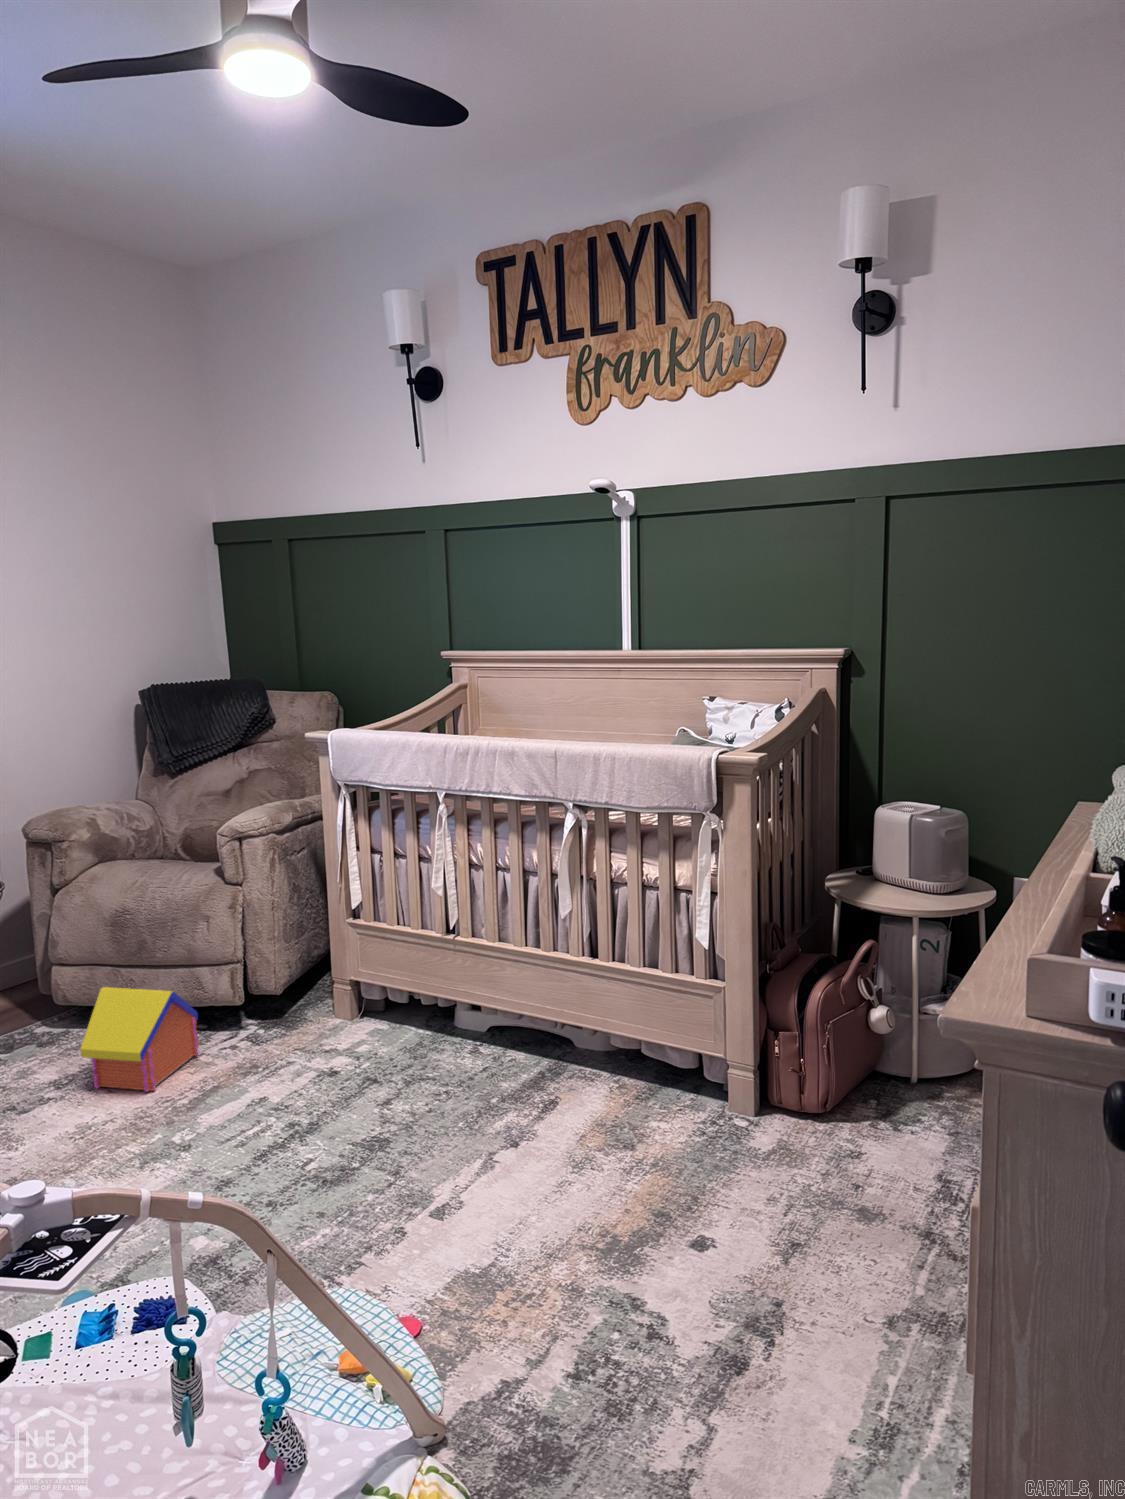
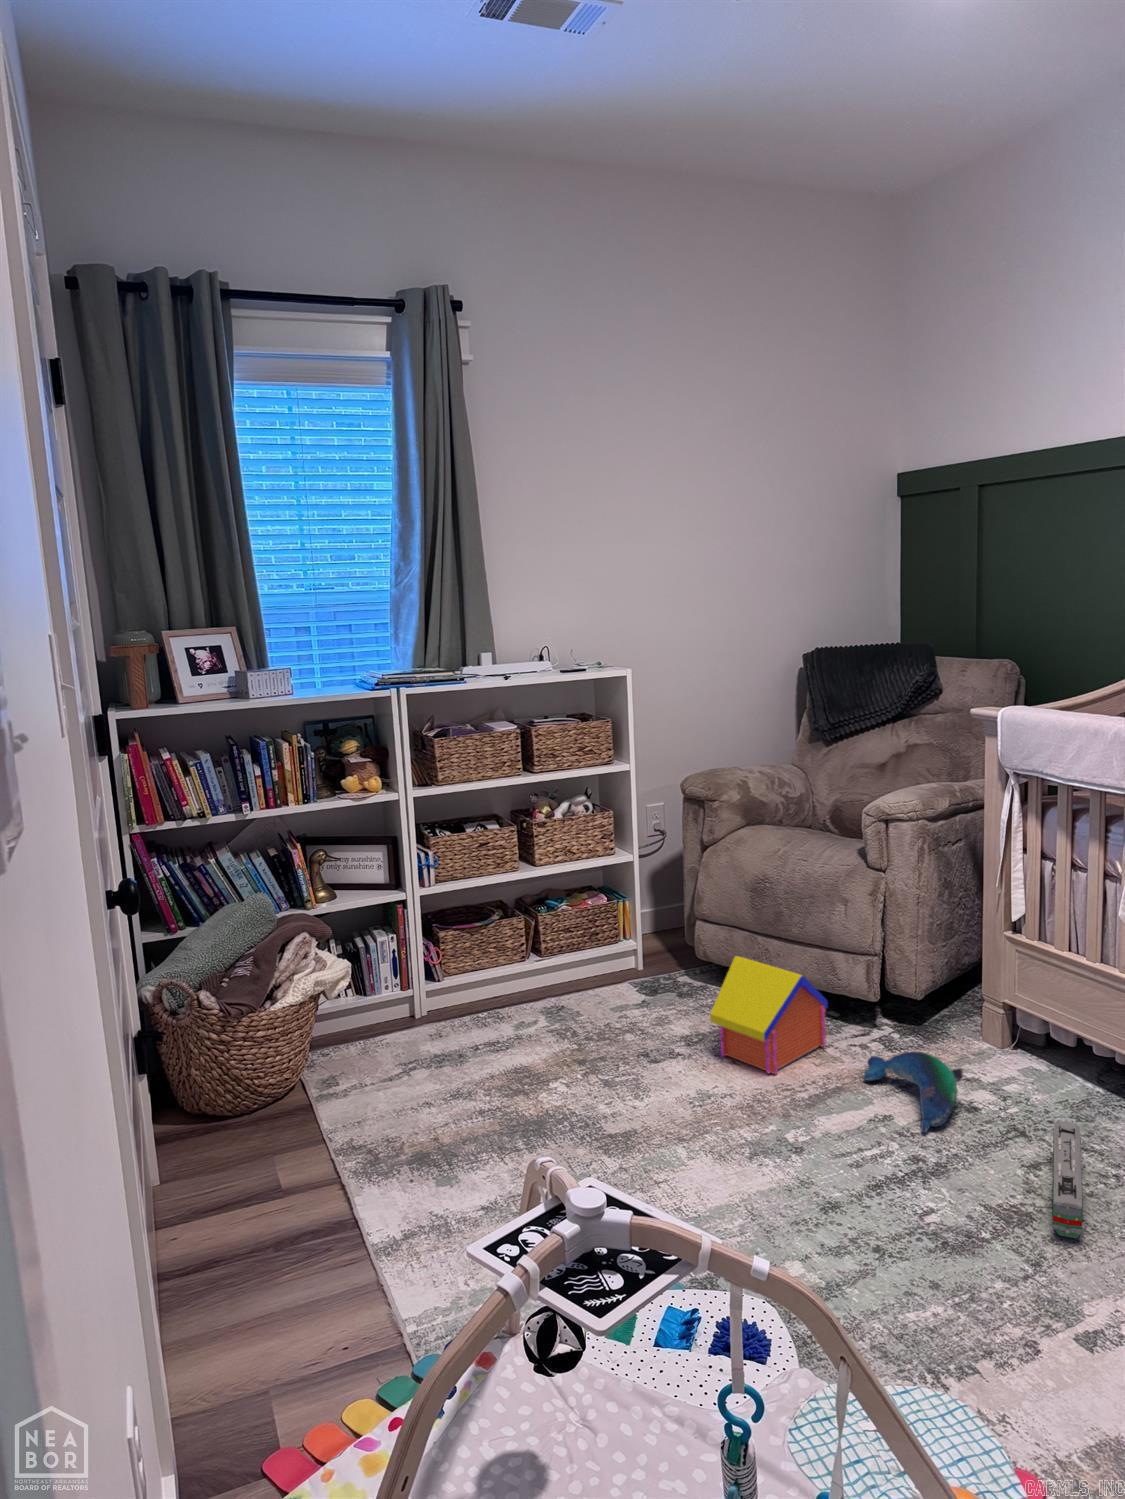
plush toy: none [237,1036,324,1103] -> present [863,1051,962,1133]
toy train: none [399,1060,427,1147] -> present [1052,1121,1083,1238]

